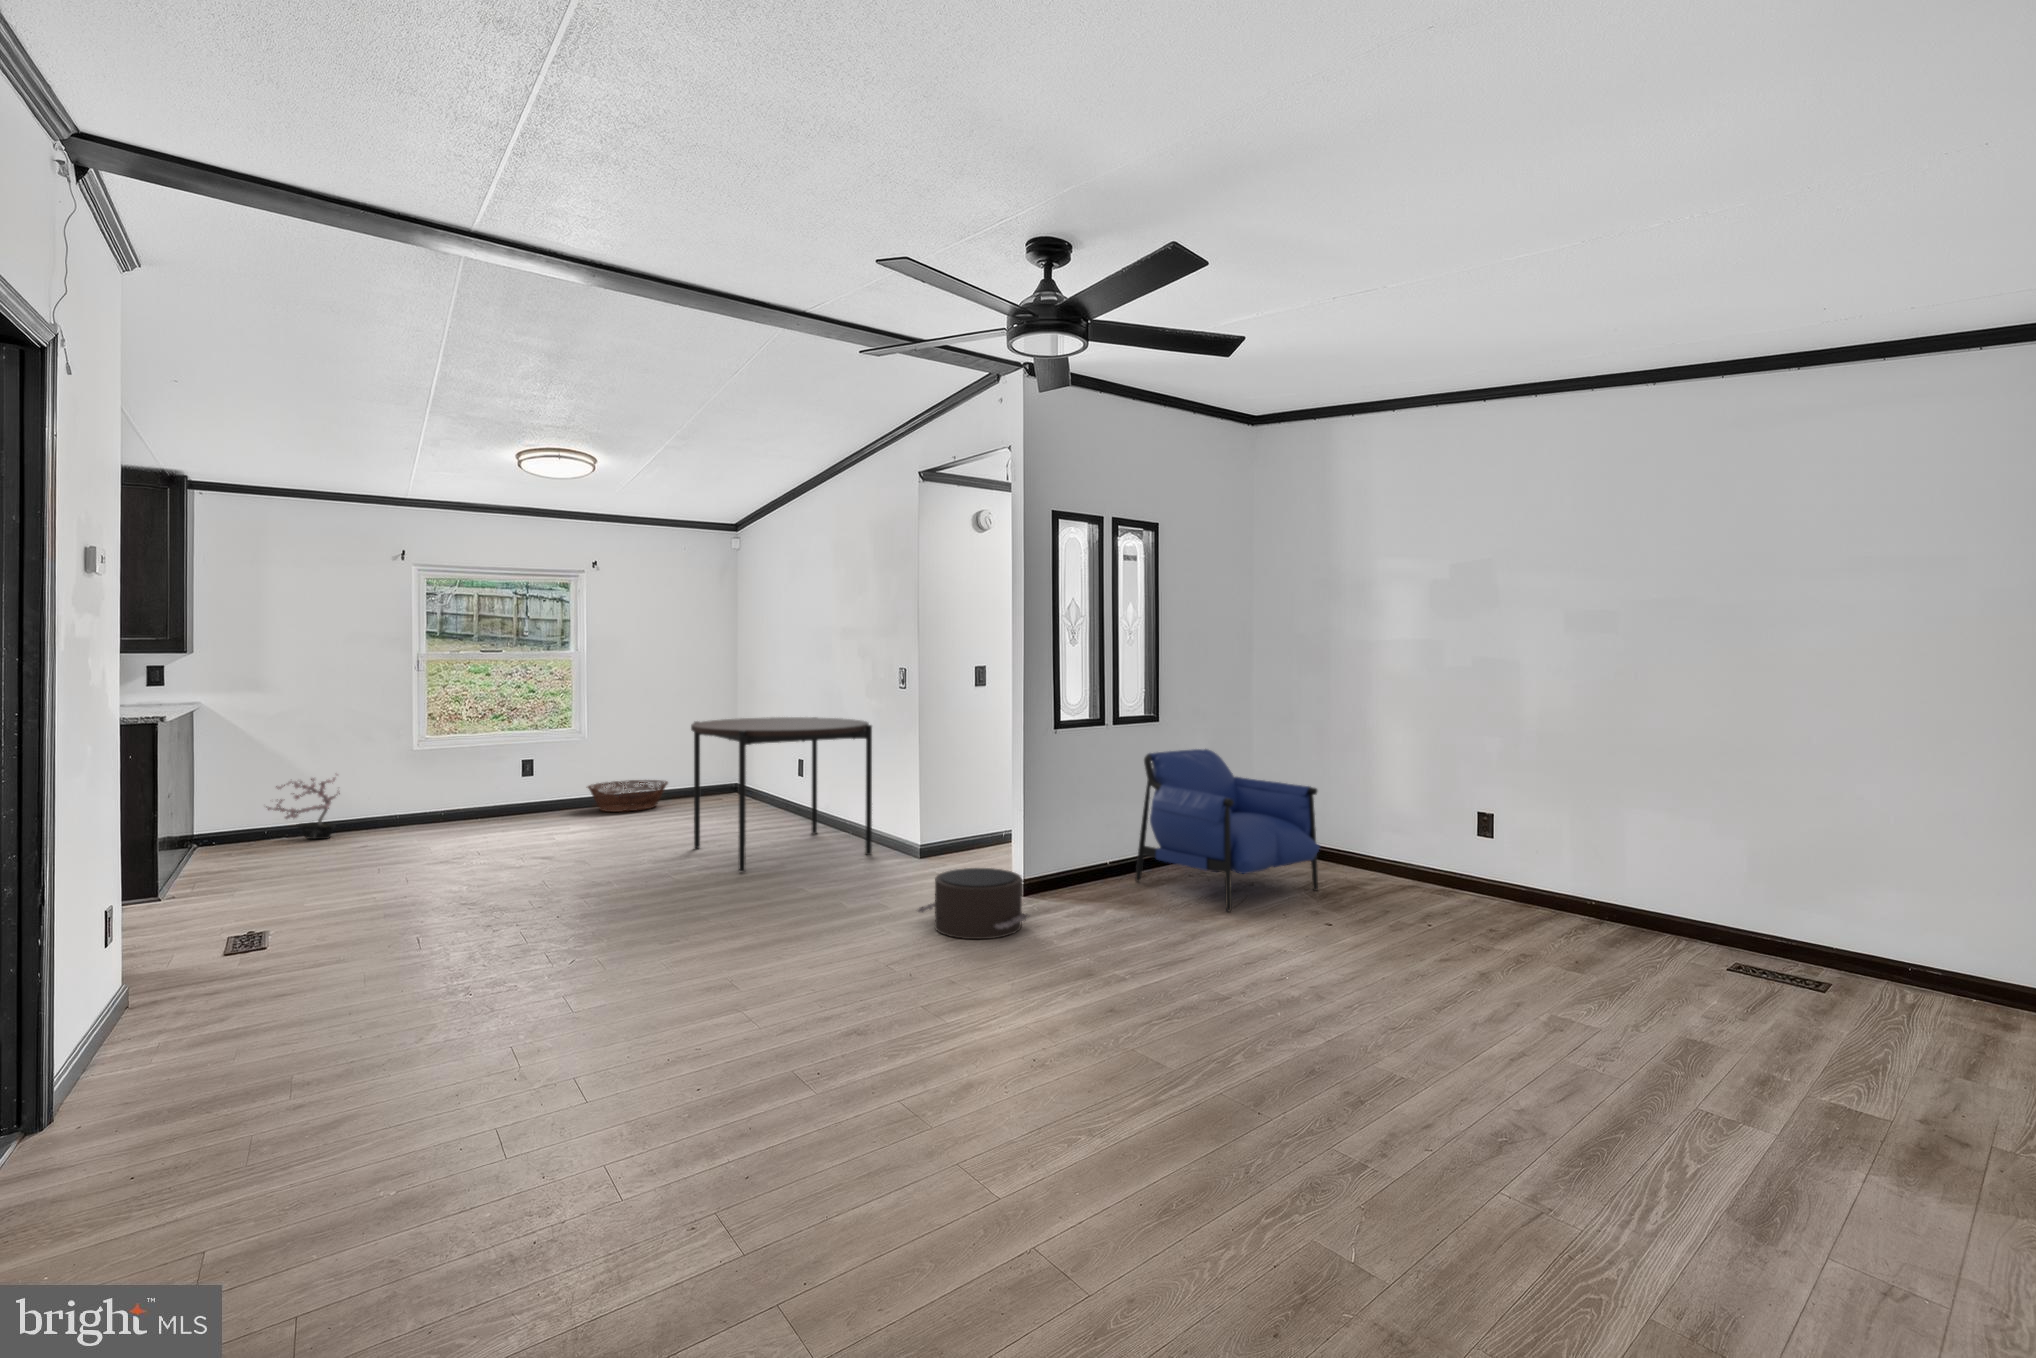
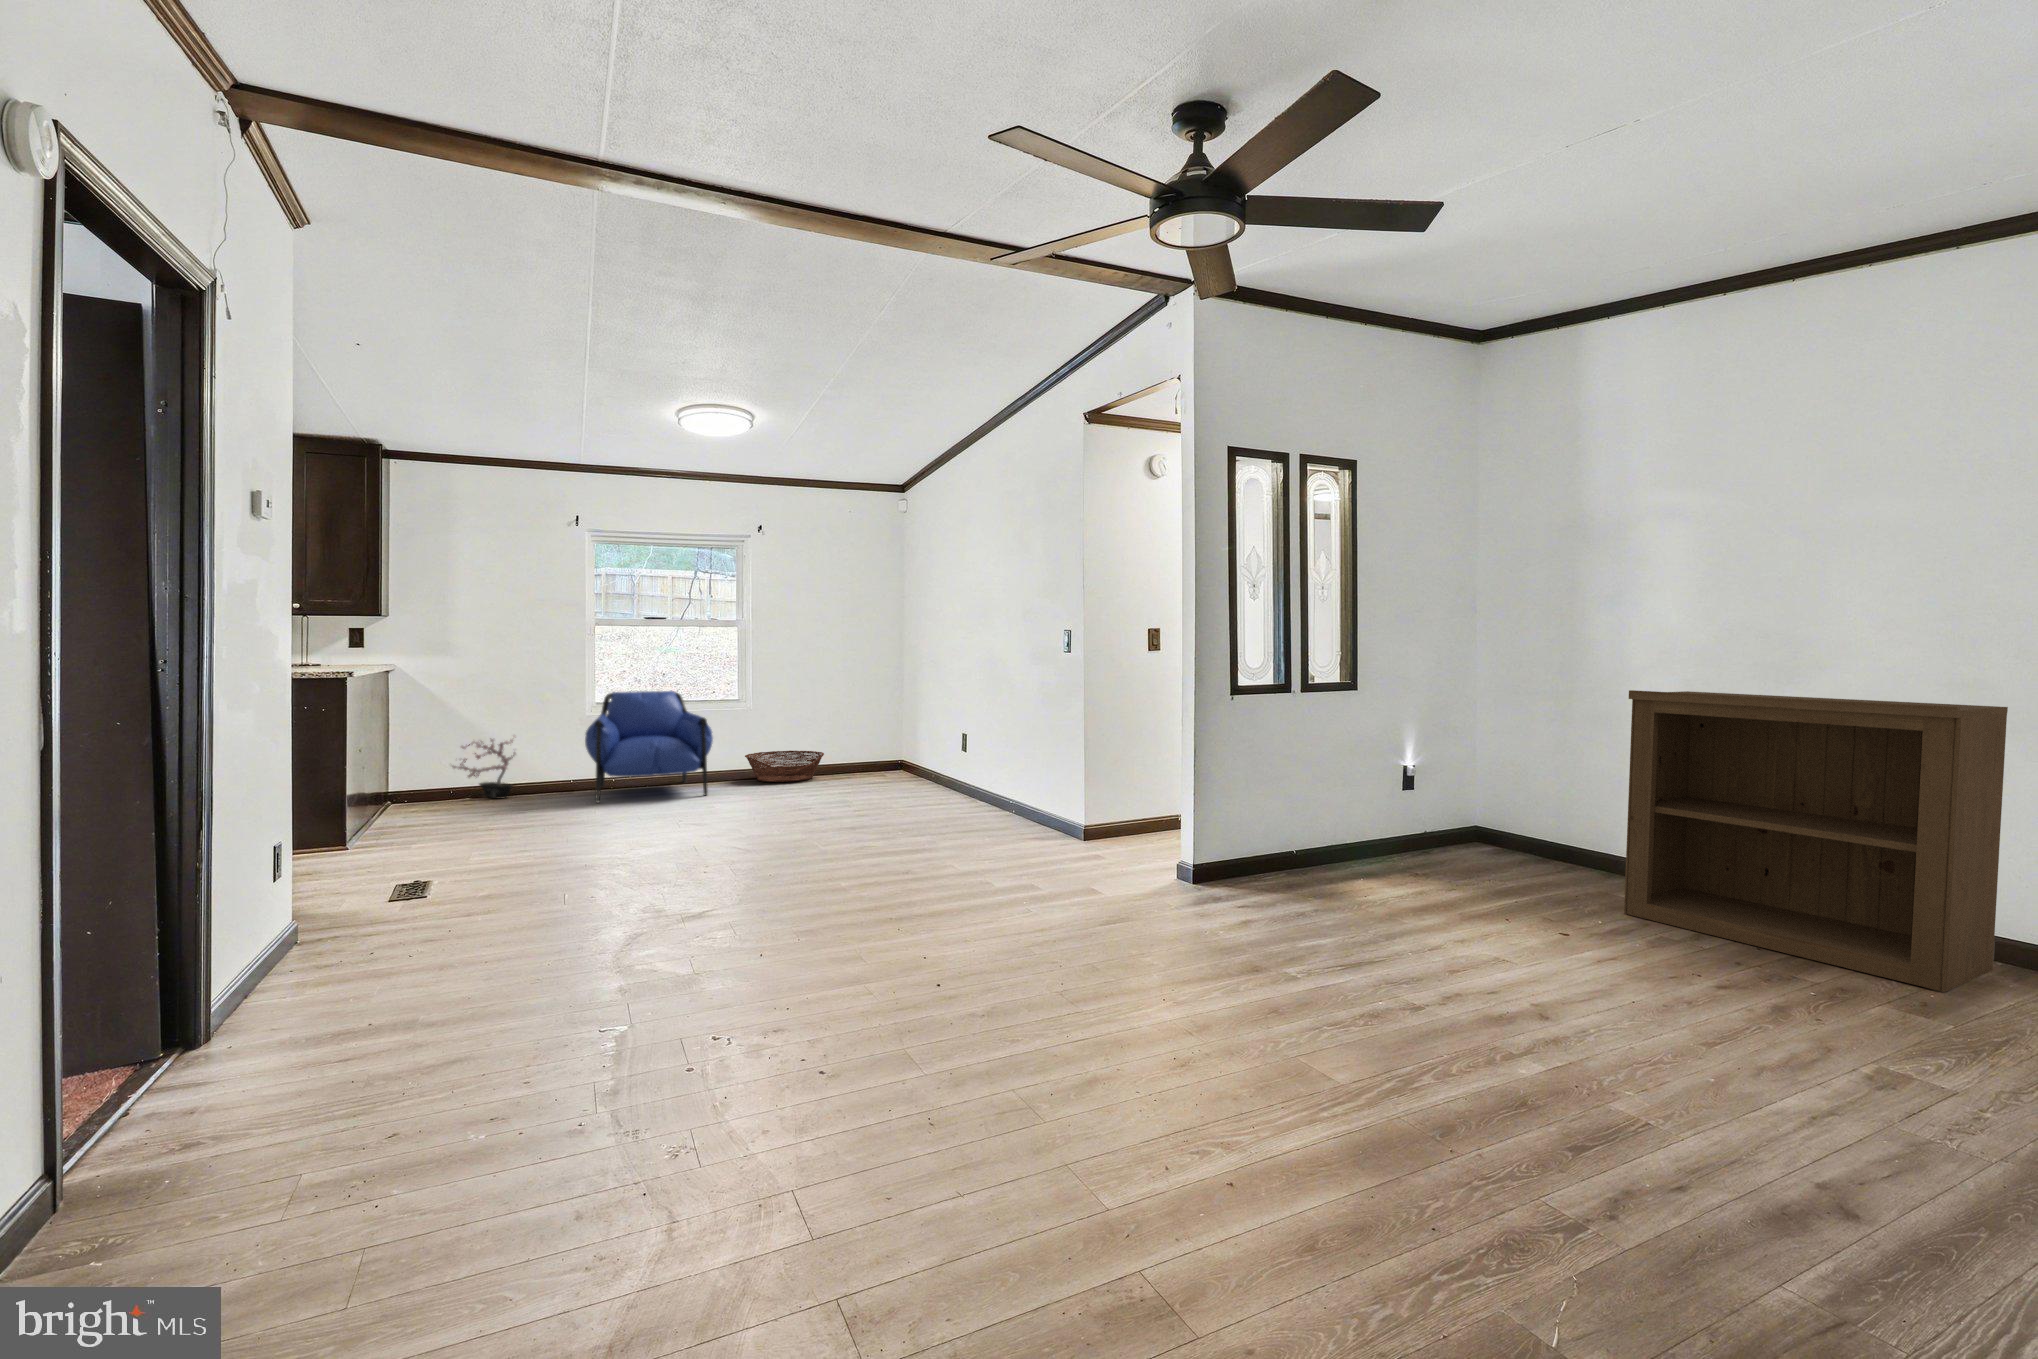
dining table: present [691,717,872,872] -> none [837,686,1026,848]
bookshelf: none [1363,719,1611,944] -> present [1624,690,2008,992]
armchair: present [1136,749,1320,912] -> present [585,690,713,802]
pouf: present [916,868,1028,939] -> none [1065,853,1200,936]

